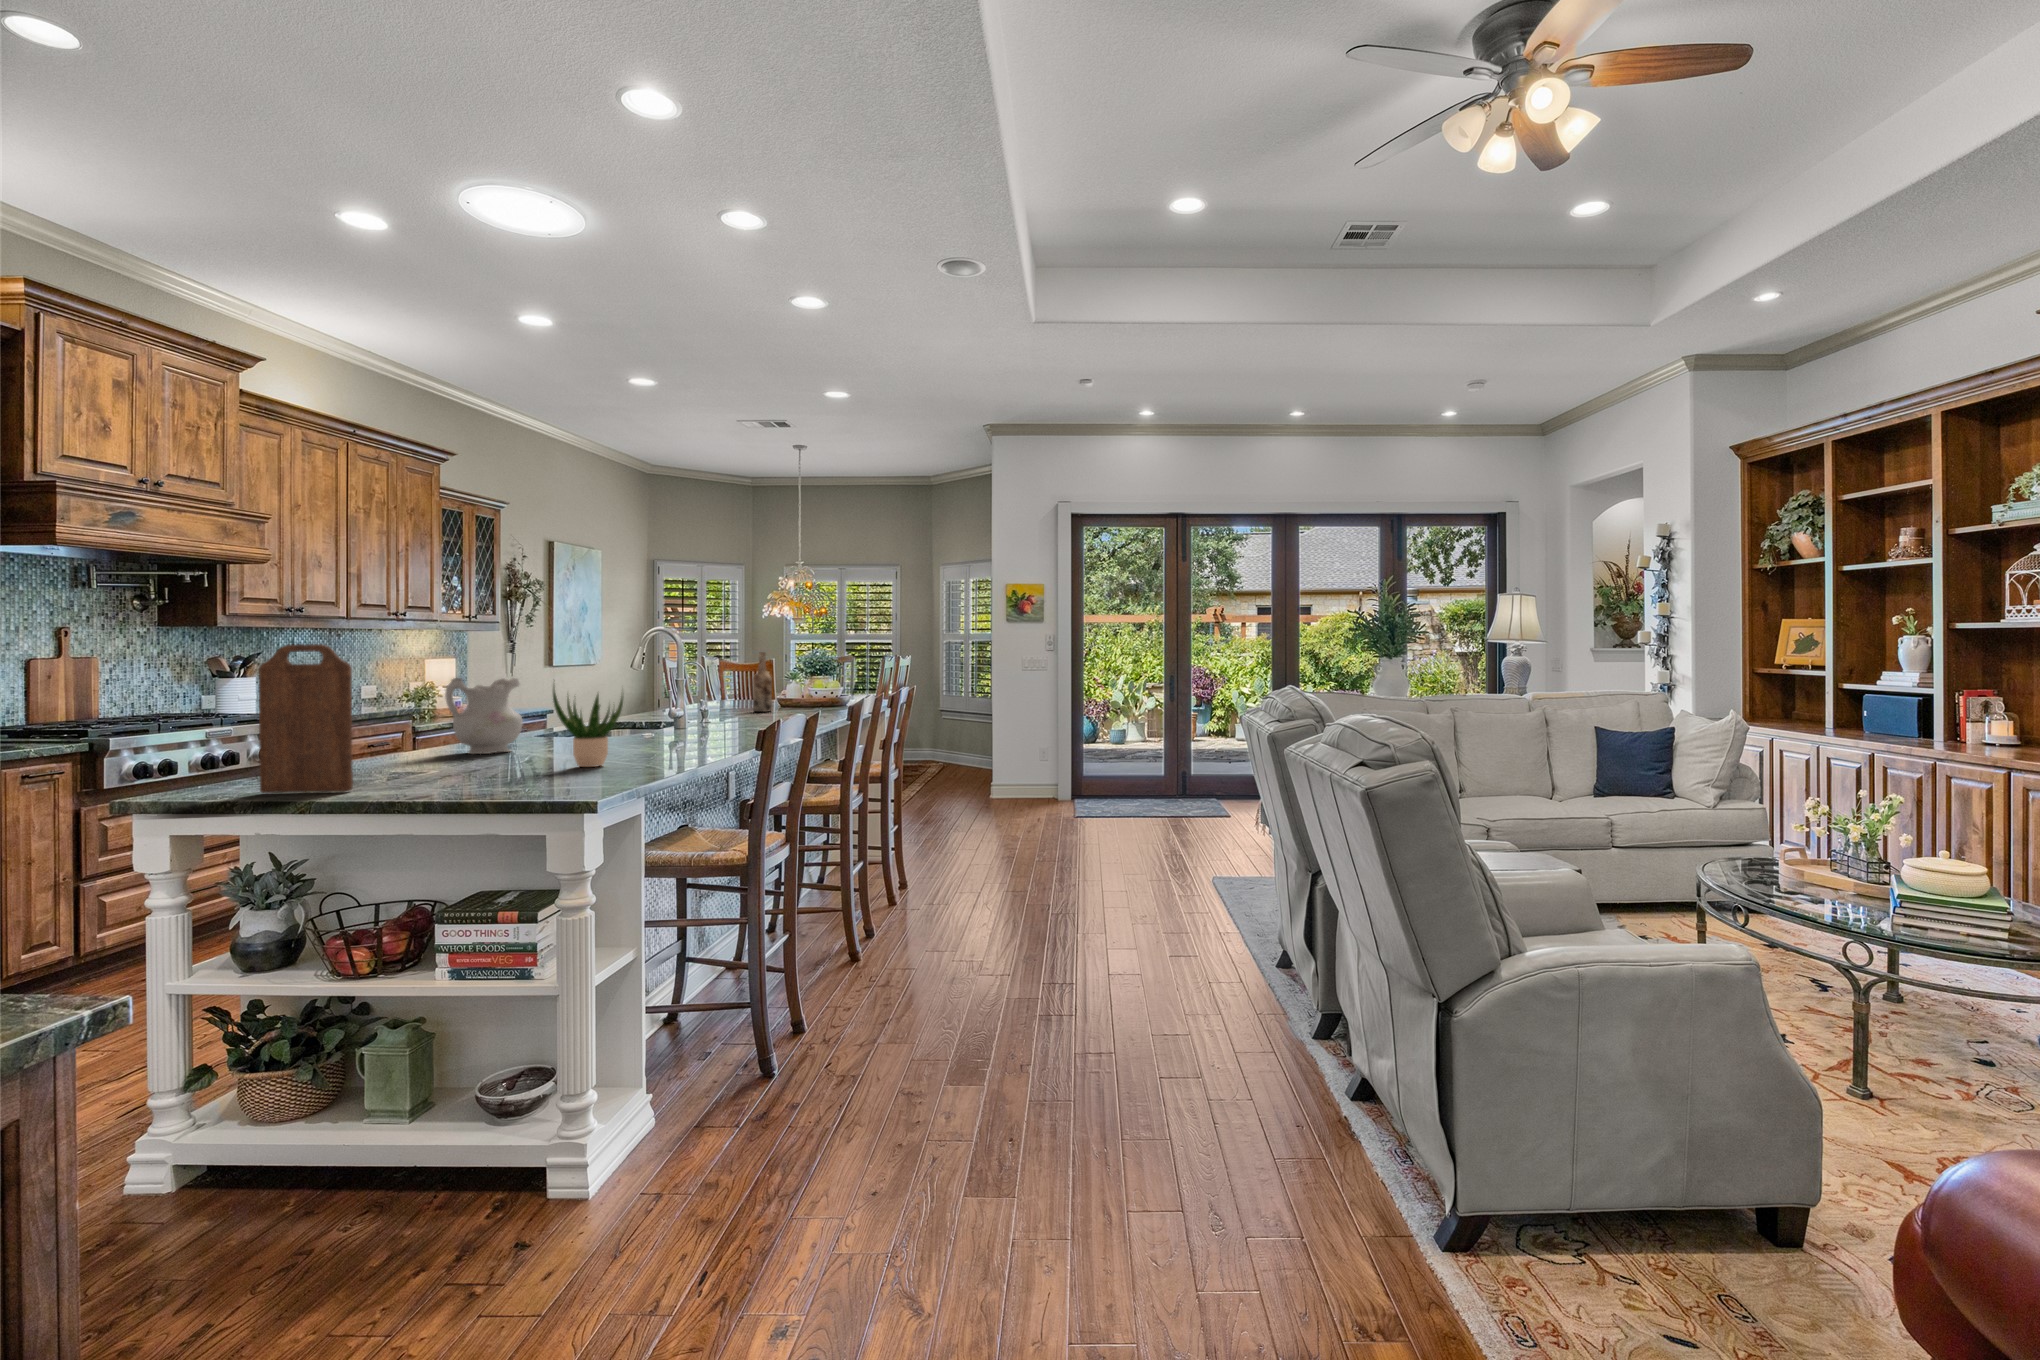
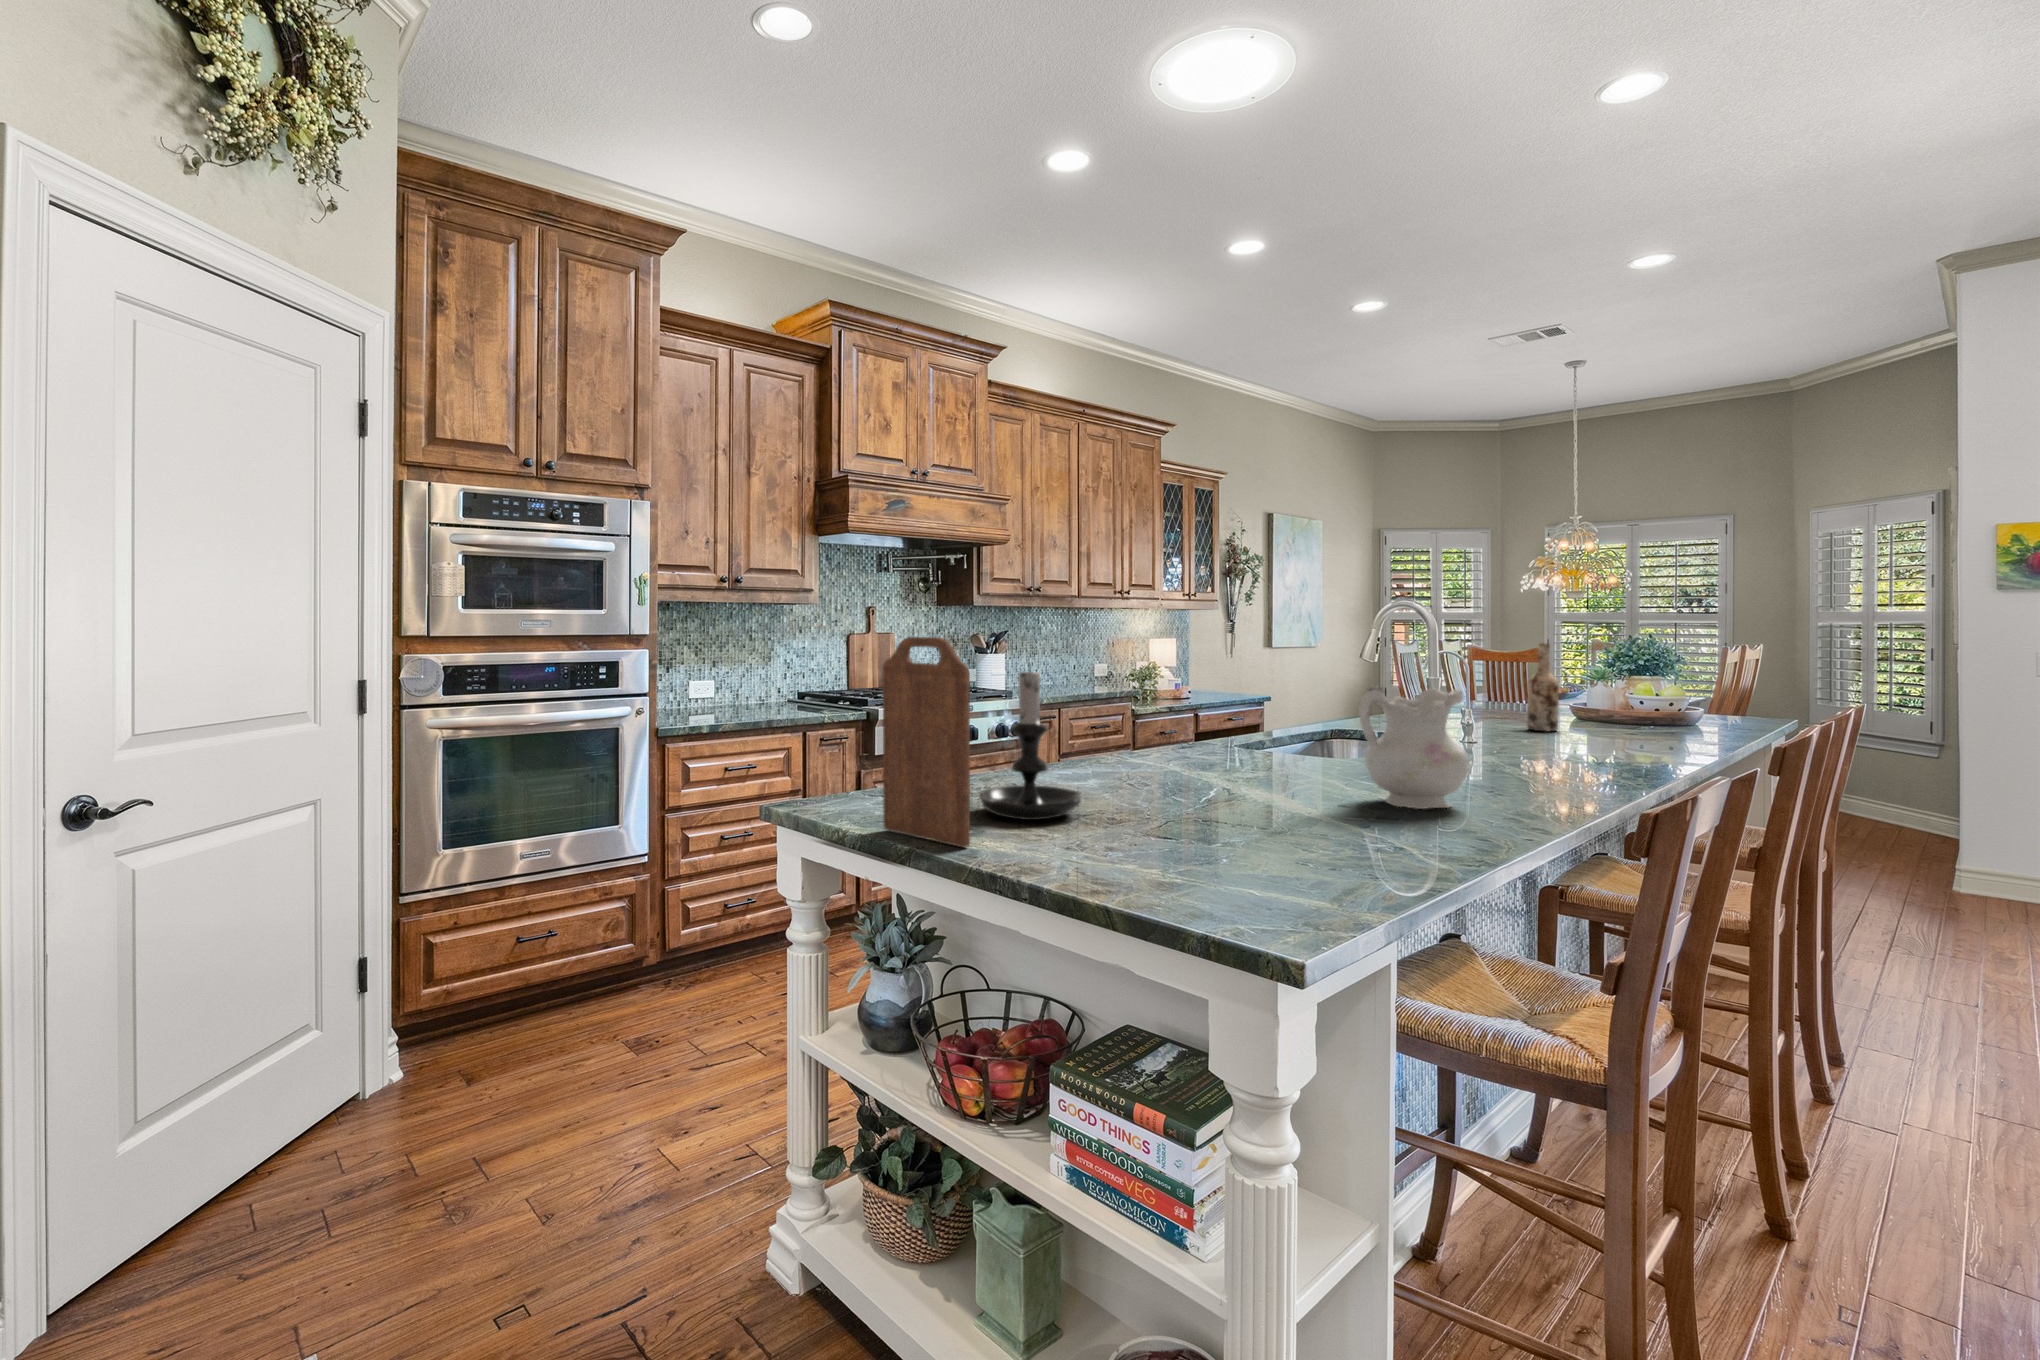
candle holder: none [337,663,432,779] -> present [979,664,1081,820]
ceramic pitcher: present [445,678,523,754] -> present [1359,686,1469,809]
potted plant: present [553,687,623,767] -> none [1237,695,1348,844]

